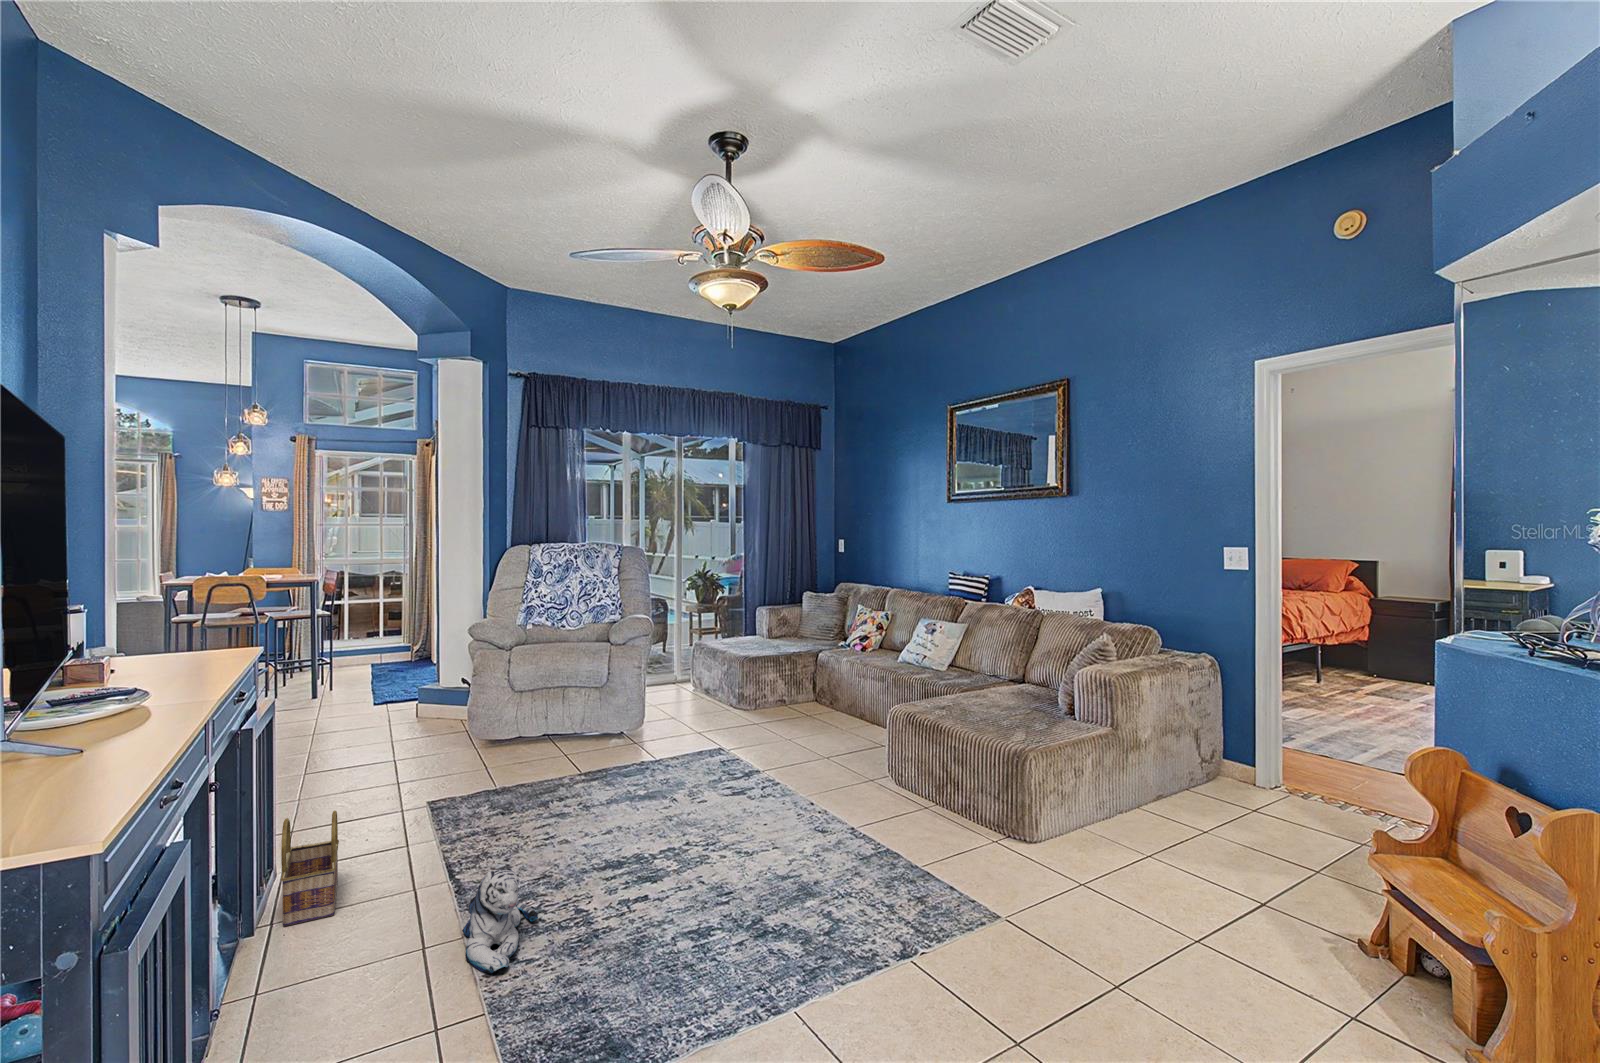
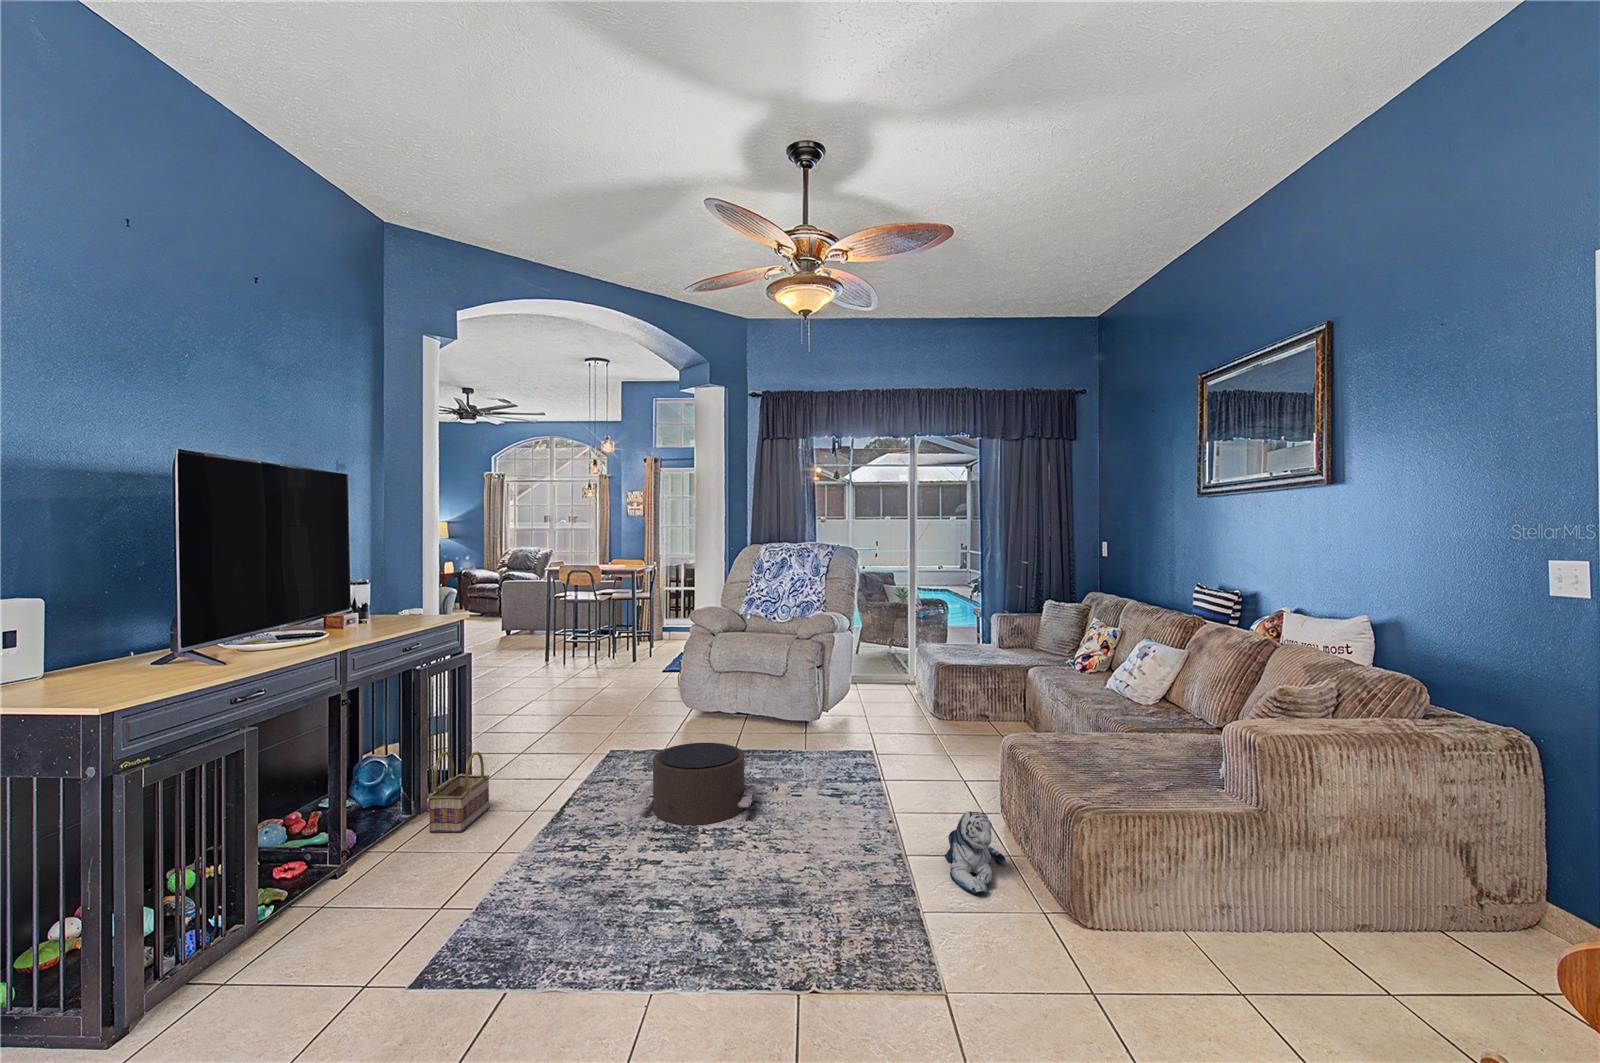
pouf: none [540,756,673,846] -> present [635,743,755,825]
plush toy: present [462,868,538,973] -> present [945,811,1005,894]

